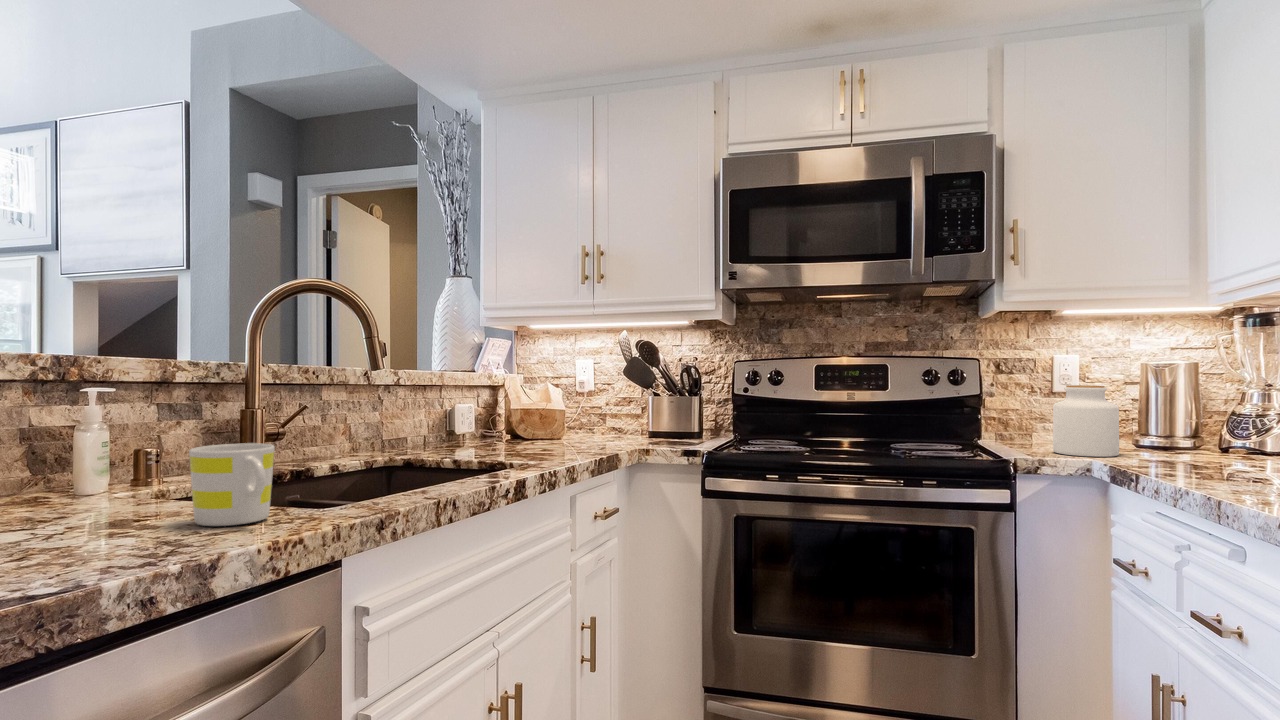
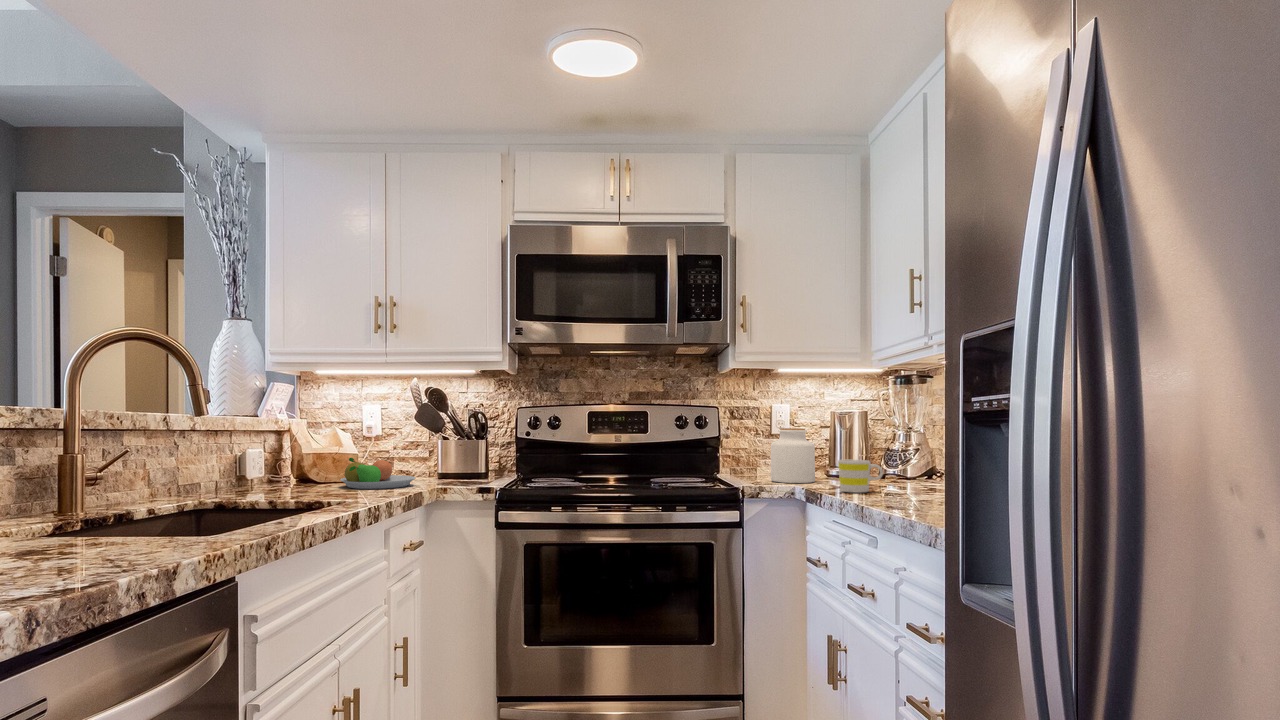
fruit bowl: none [547,414,623,448] -> present [340,458,415,489]
mug: present [189,443,275,526] -> present [838,460,883,493]

